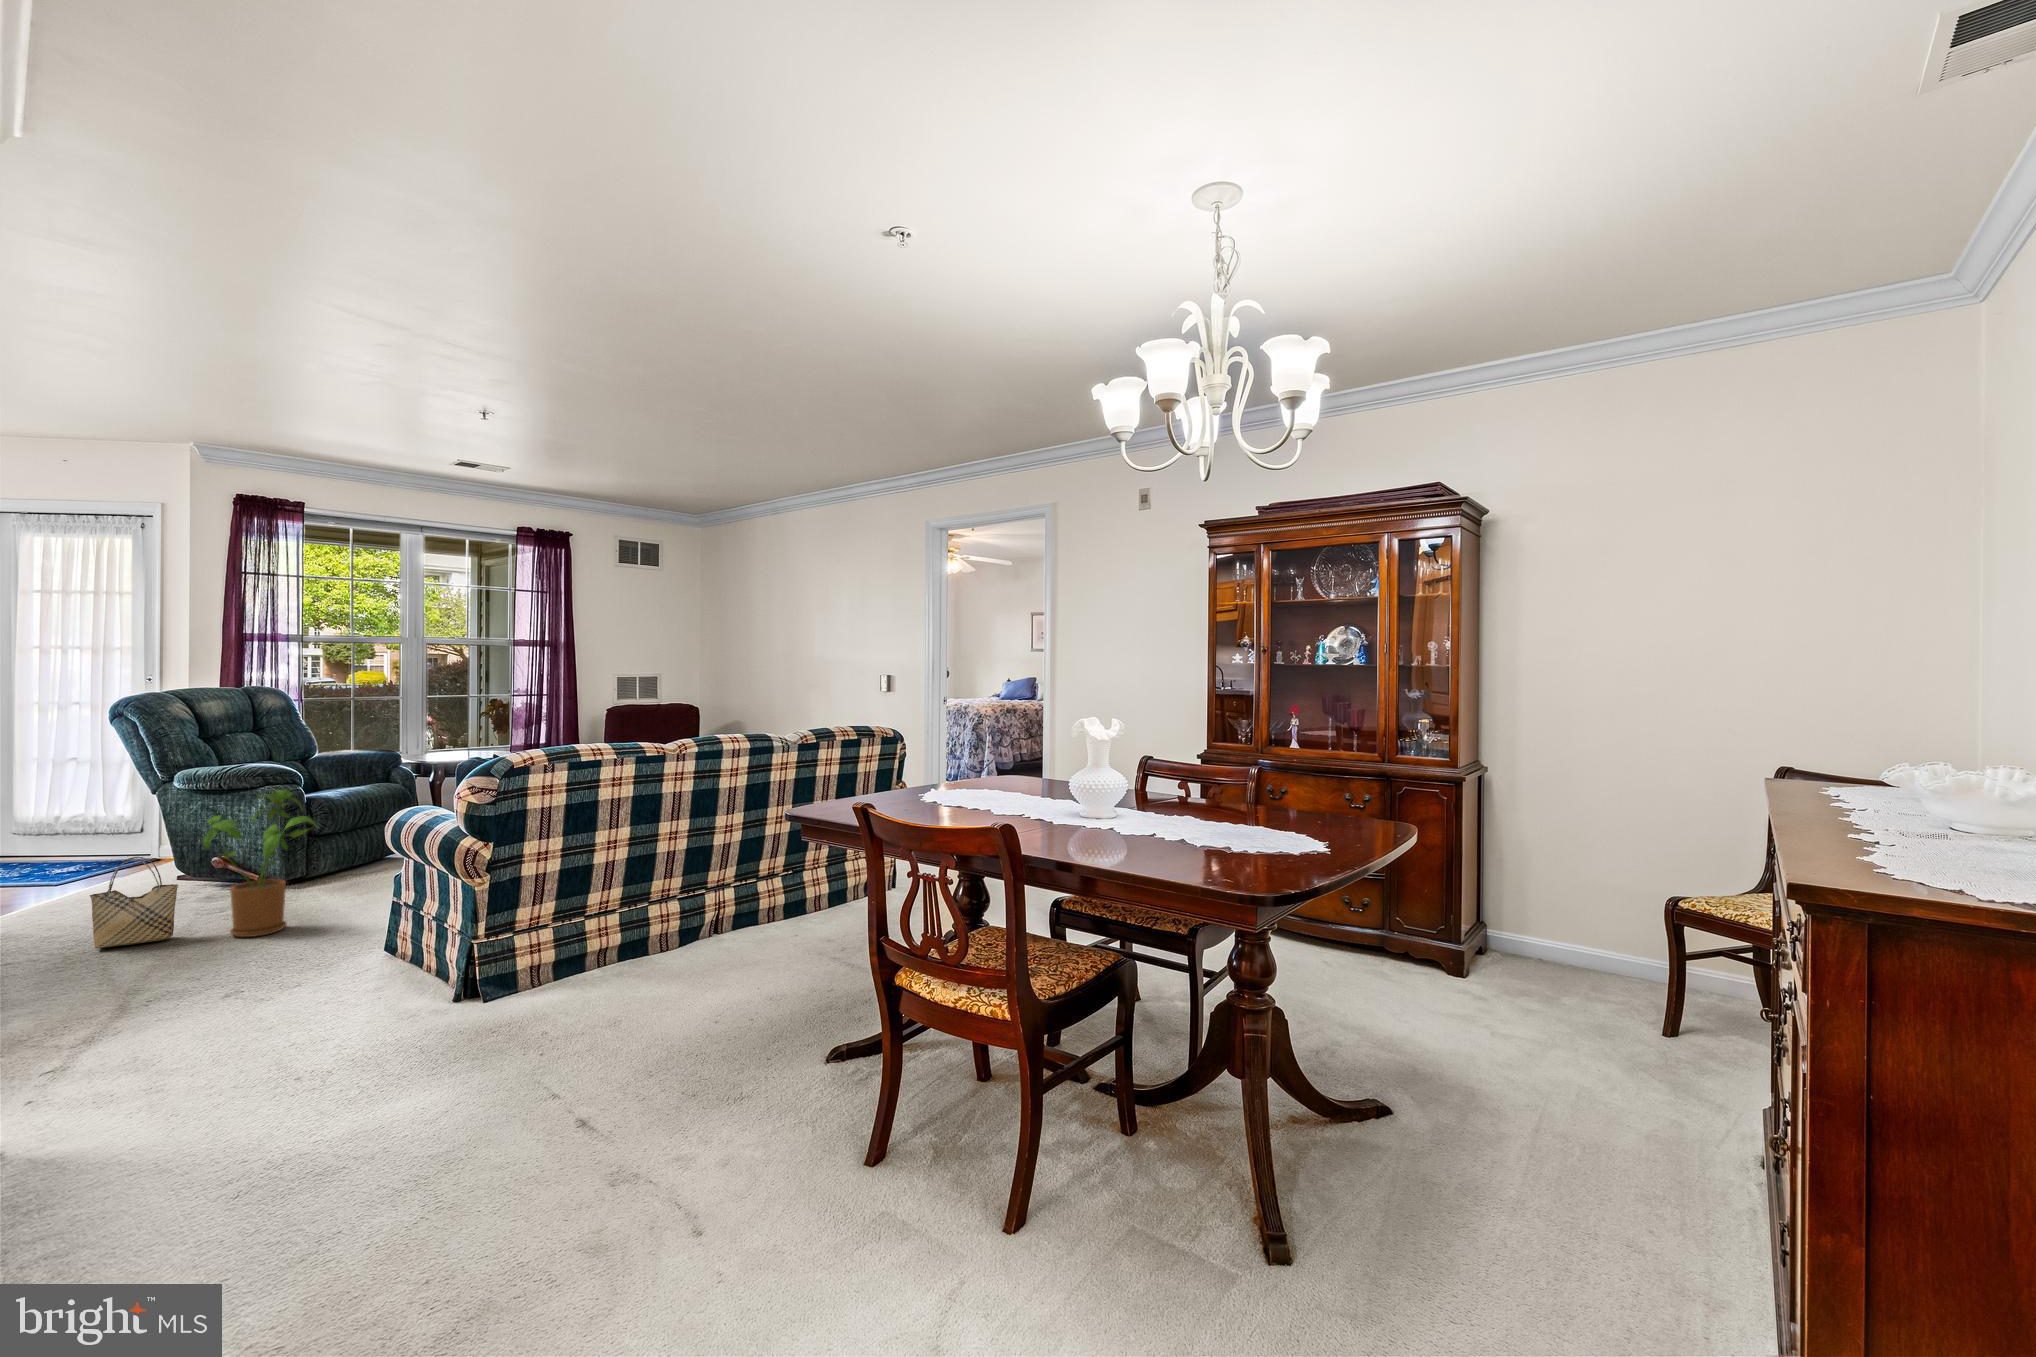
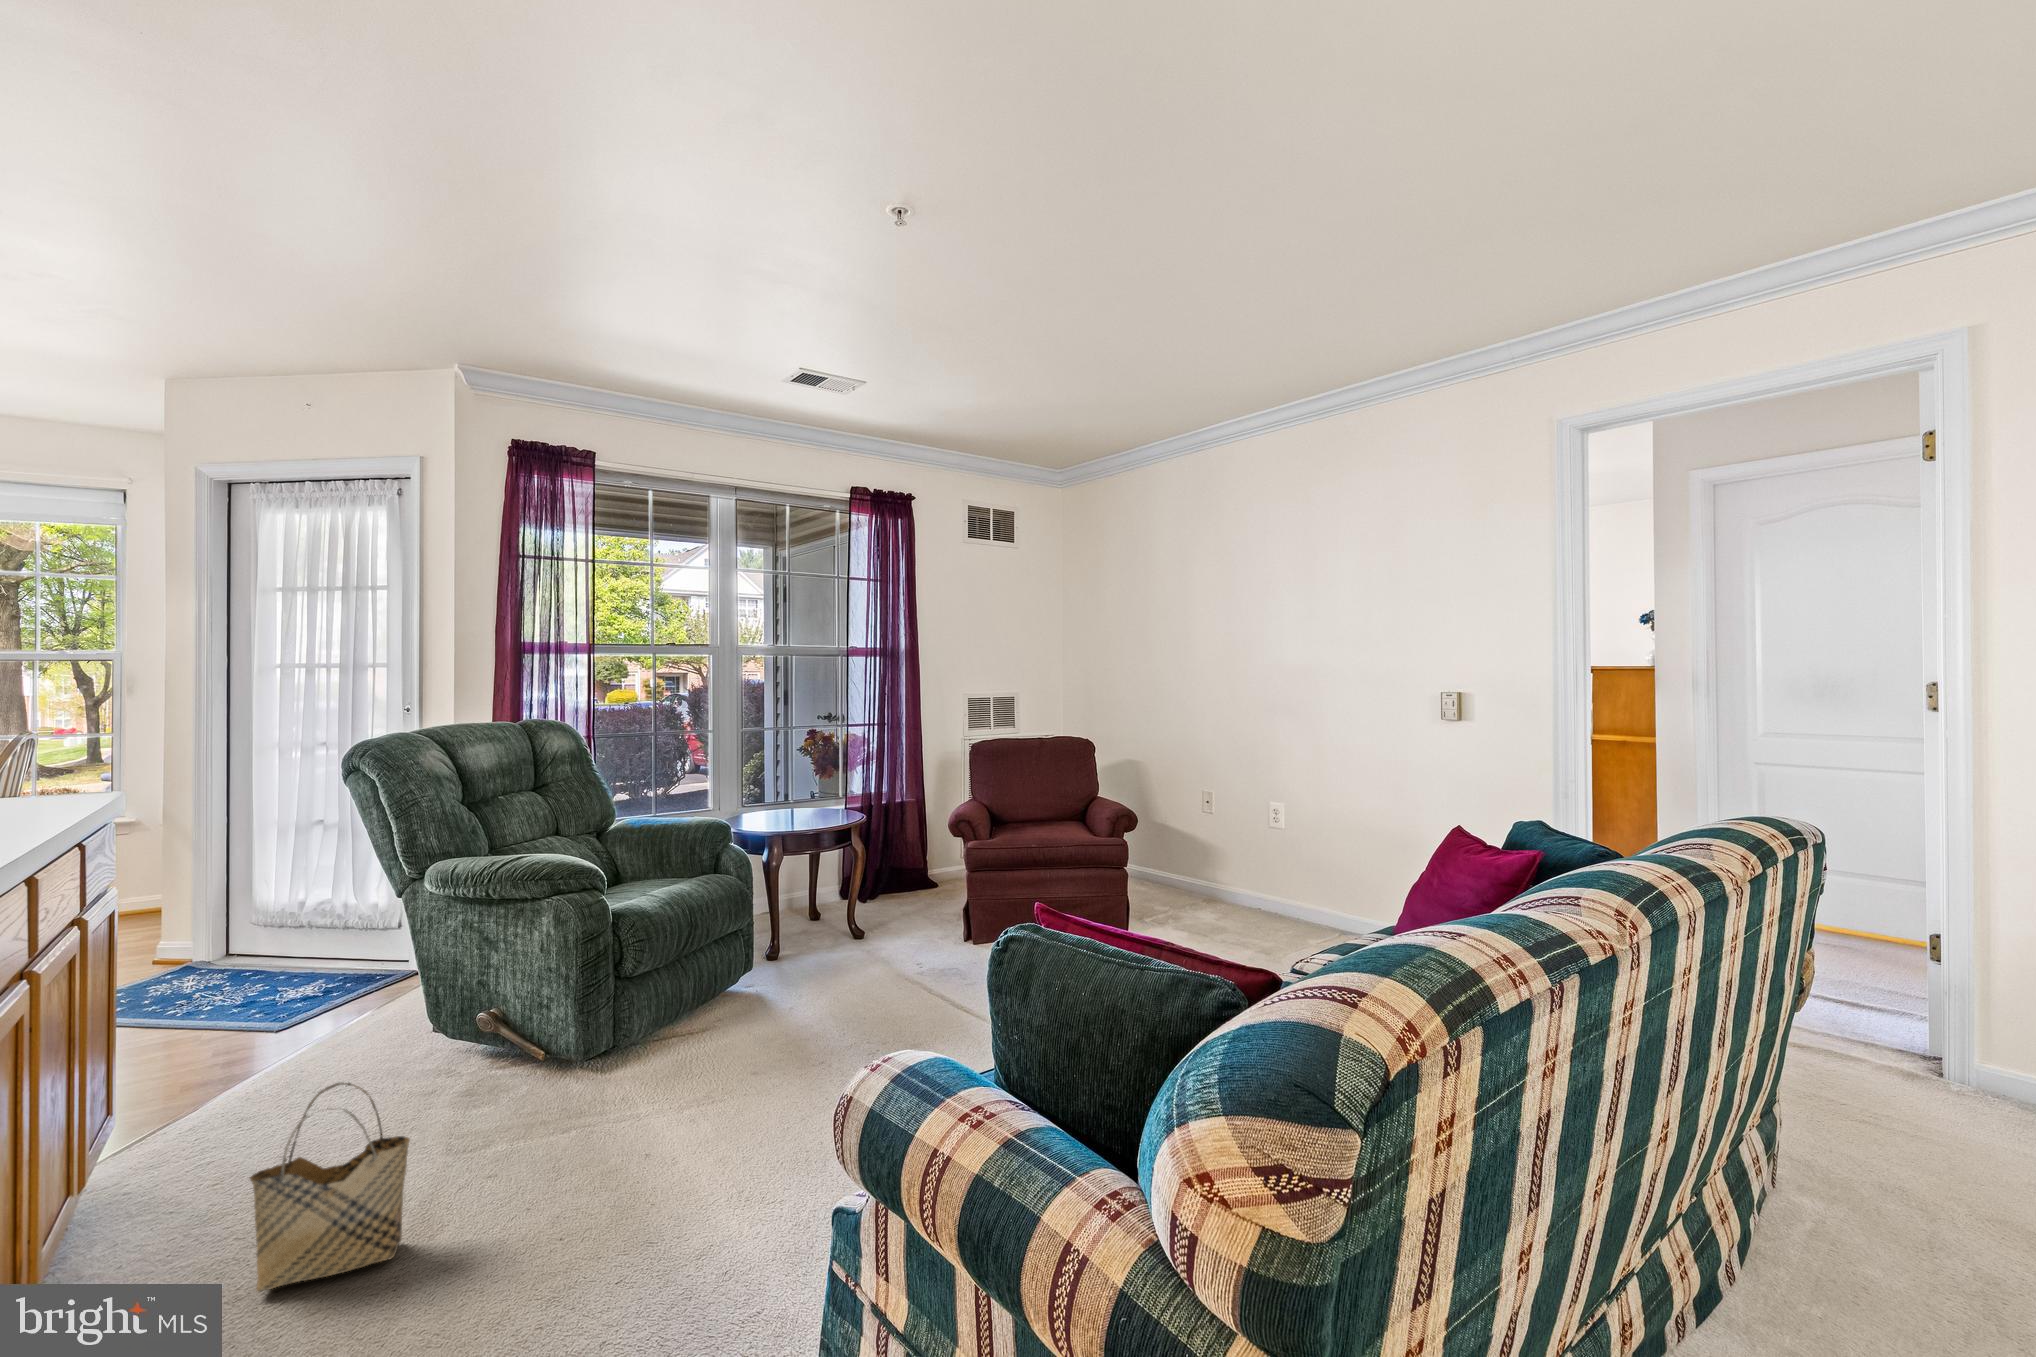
house plant: present [203,790,316,937] -> none [450,945,655,1263]

